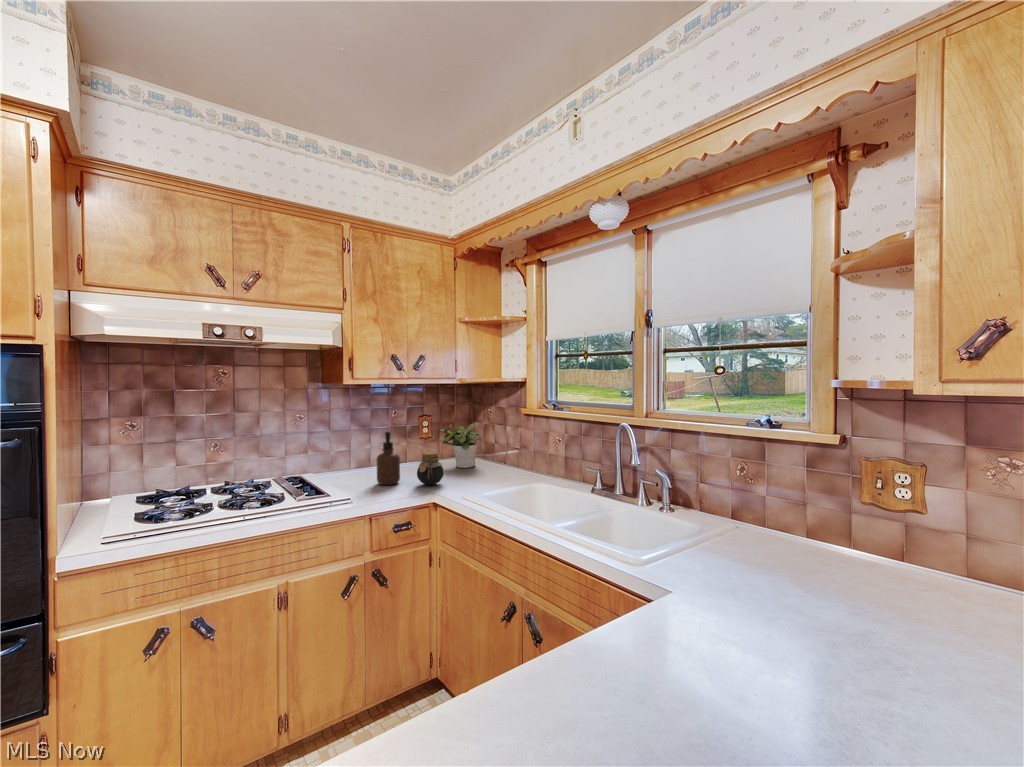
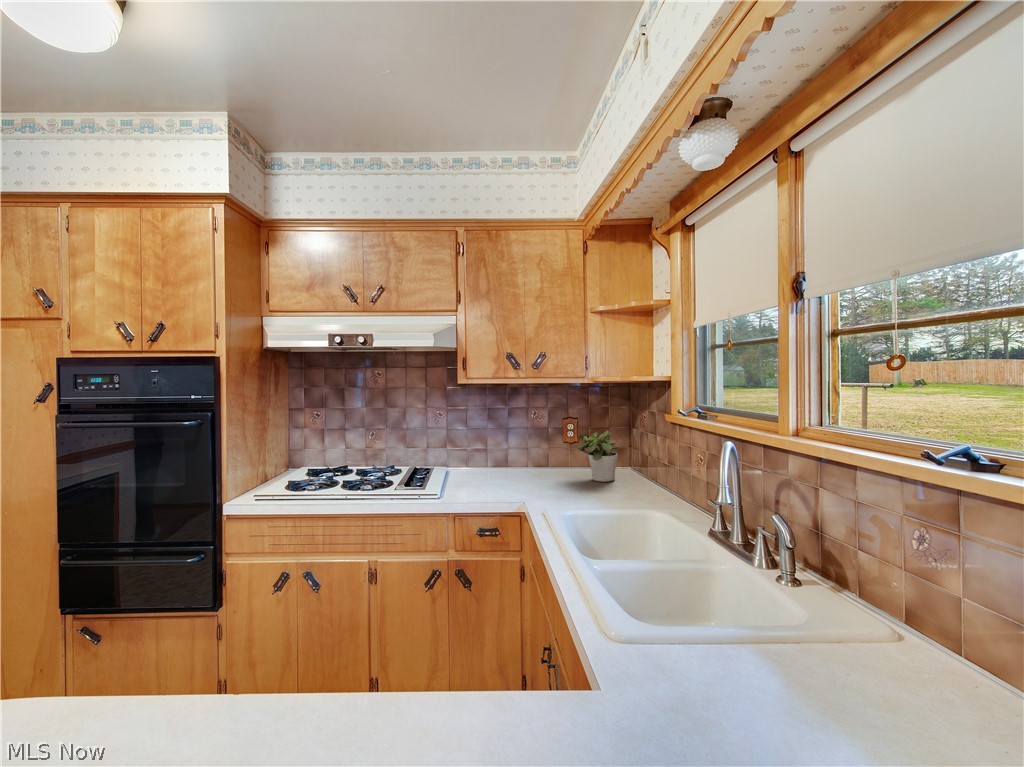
soap dispenser: present [377,432,400,485] -> none [488,433,511,489]
jar: present [417,452,444,485] -> none [517,459,548,495]

